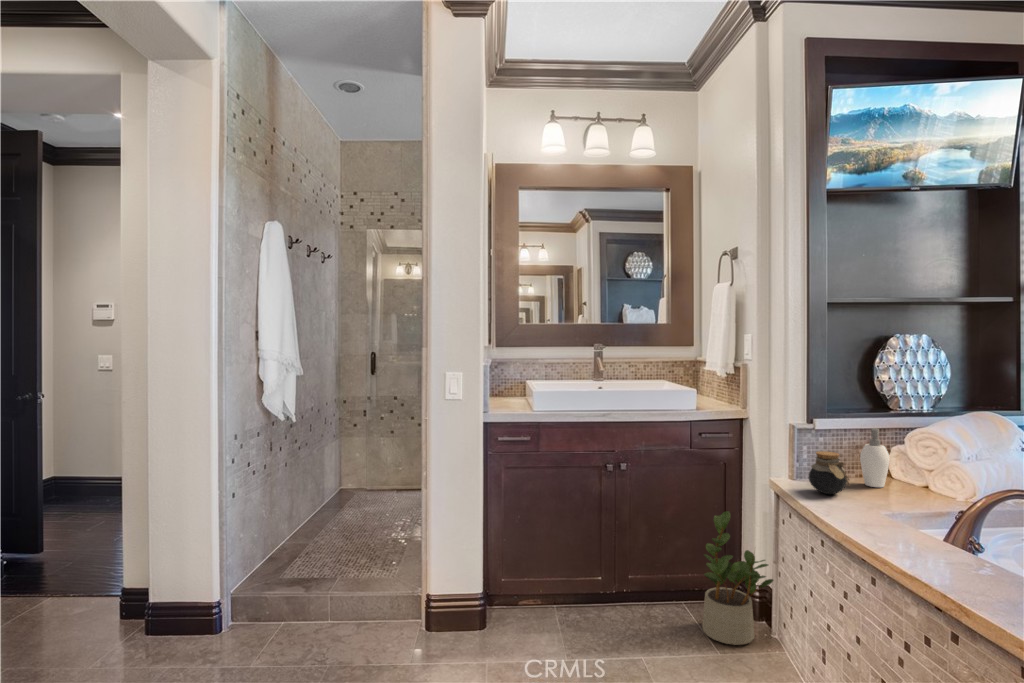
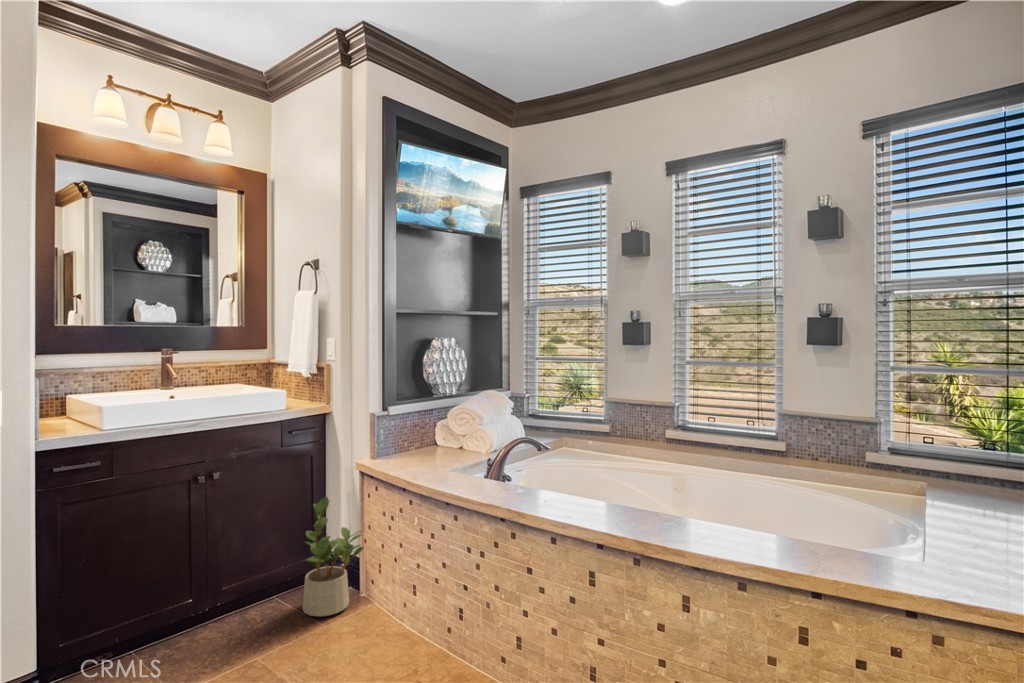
soap dispenser: present [860,428,890,487] -> none [421,410,446,454]
jar: present [809,451,850,494] -> none [391,431,421,465]

